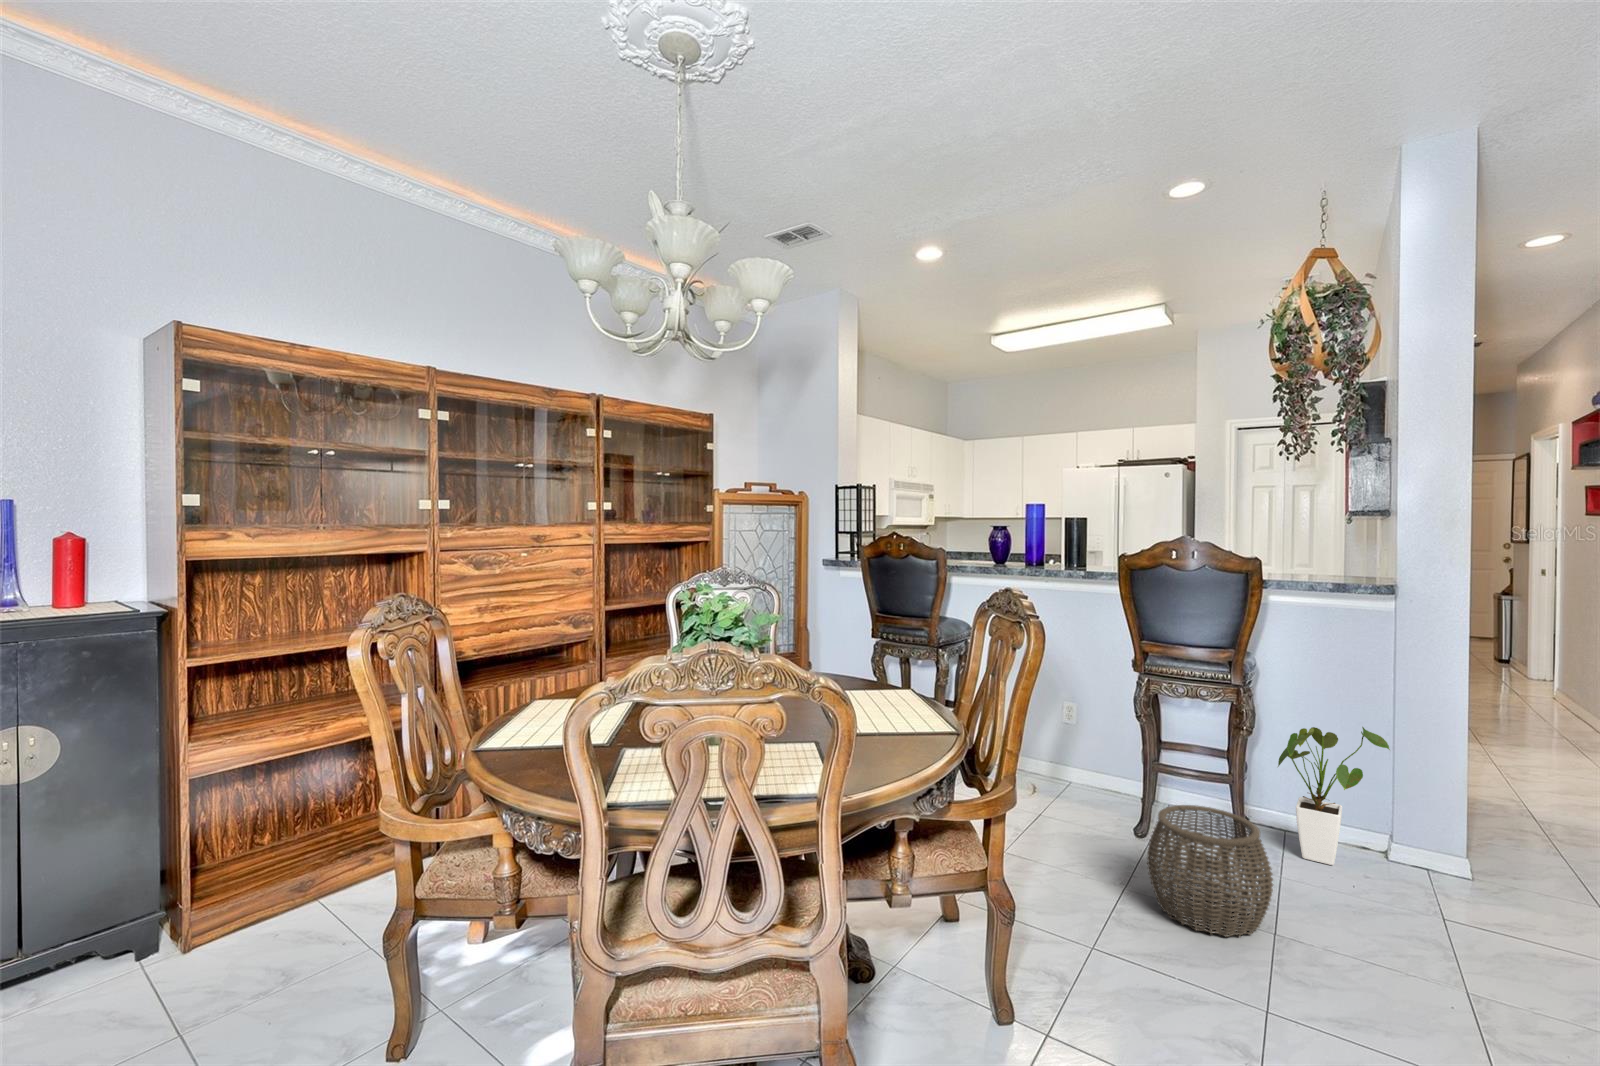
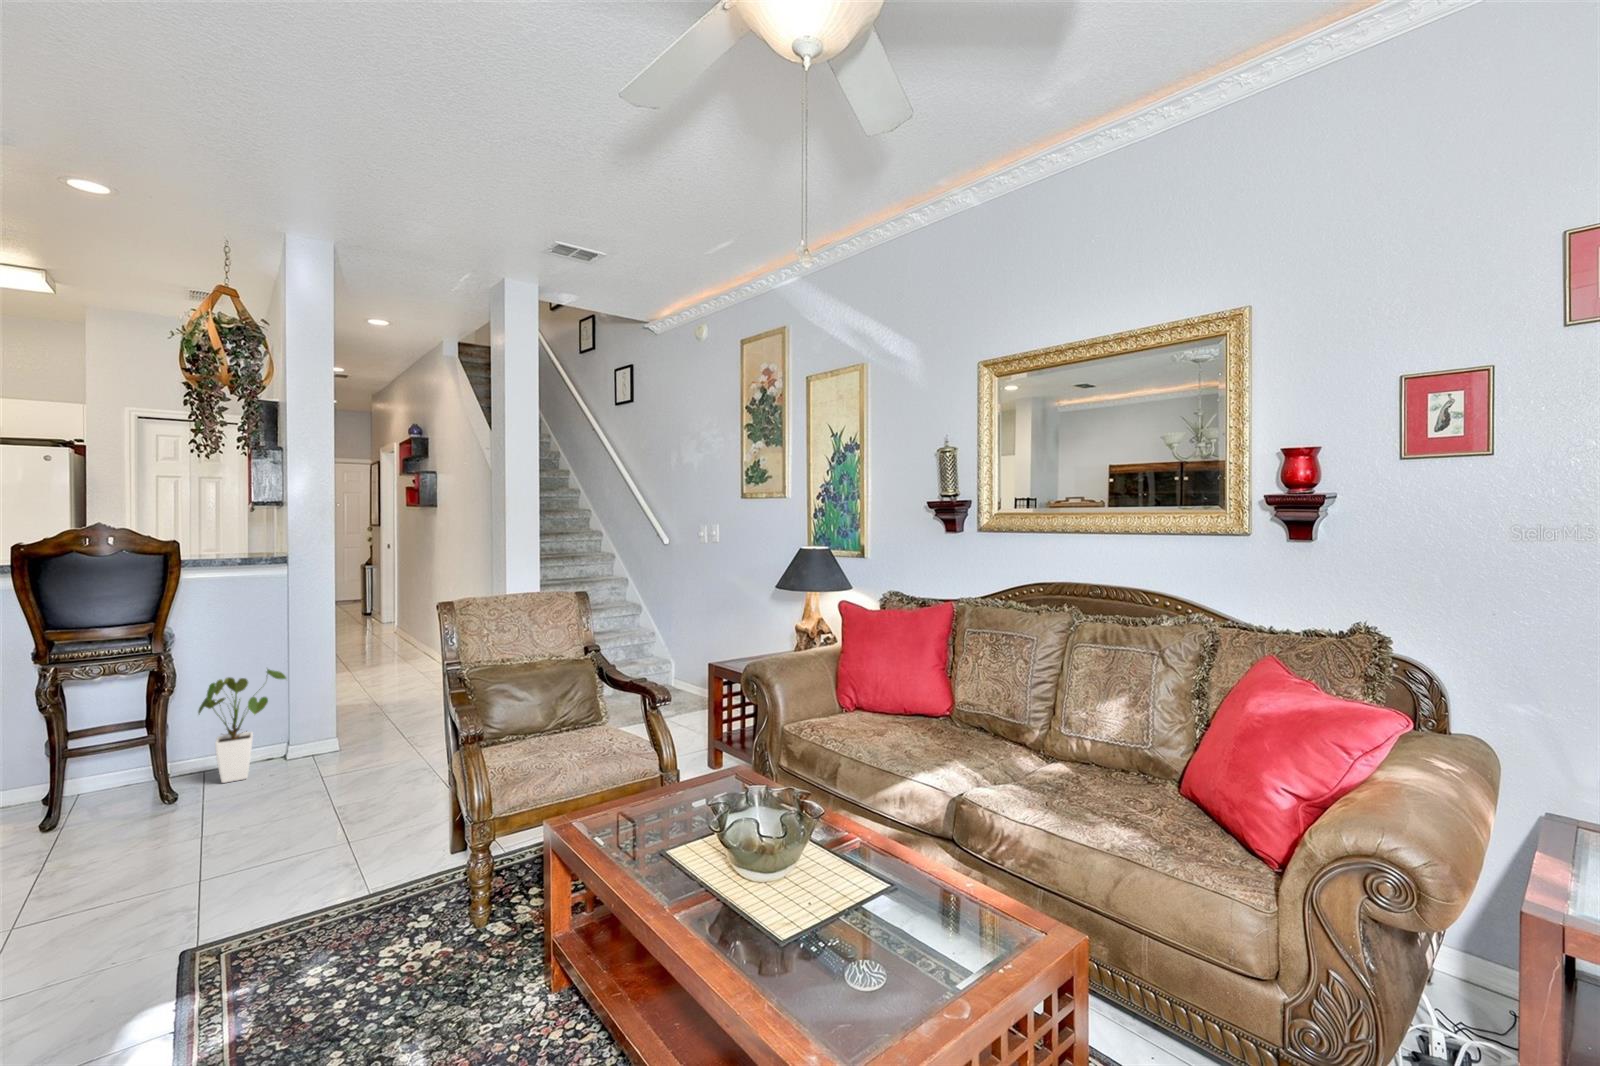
woven basket: present [1147,805,1273,937] -> none [69,758,200,868]

